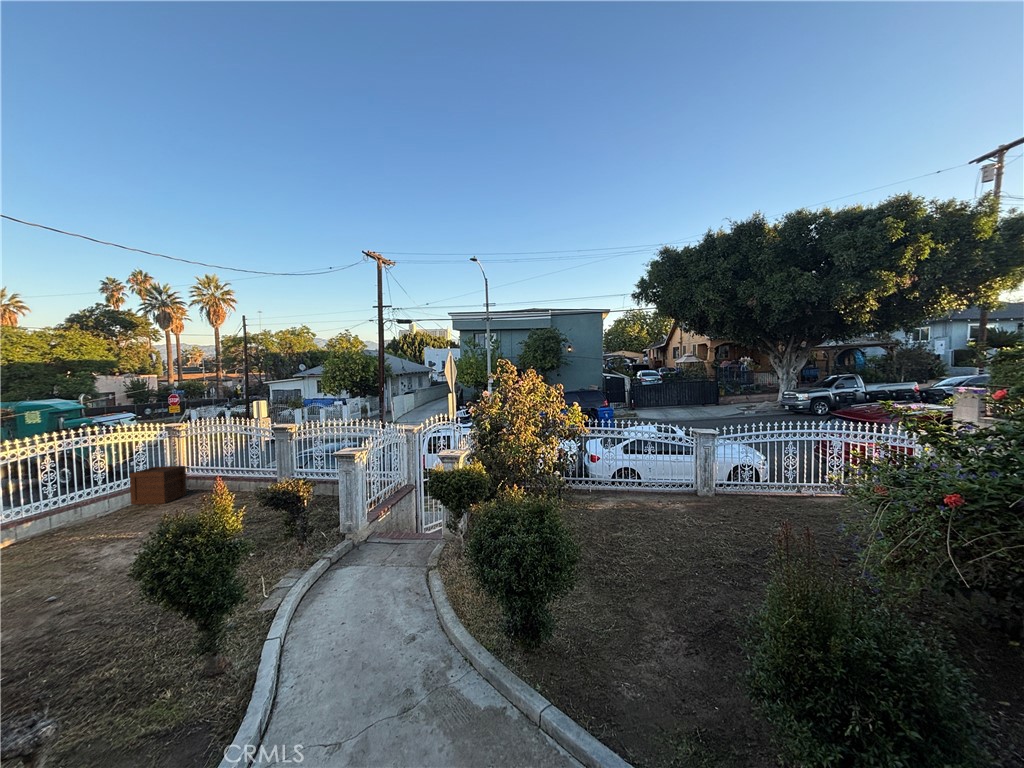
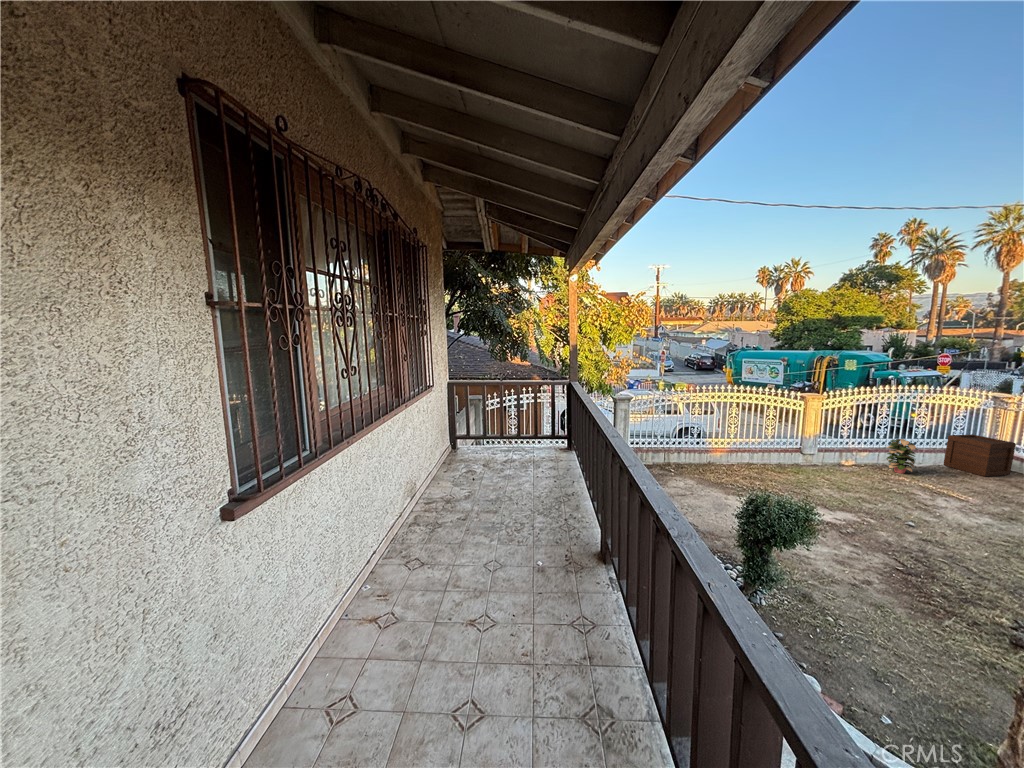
decorative plant: none [53,491,92,531] -> present [886,439,918,474]

